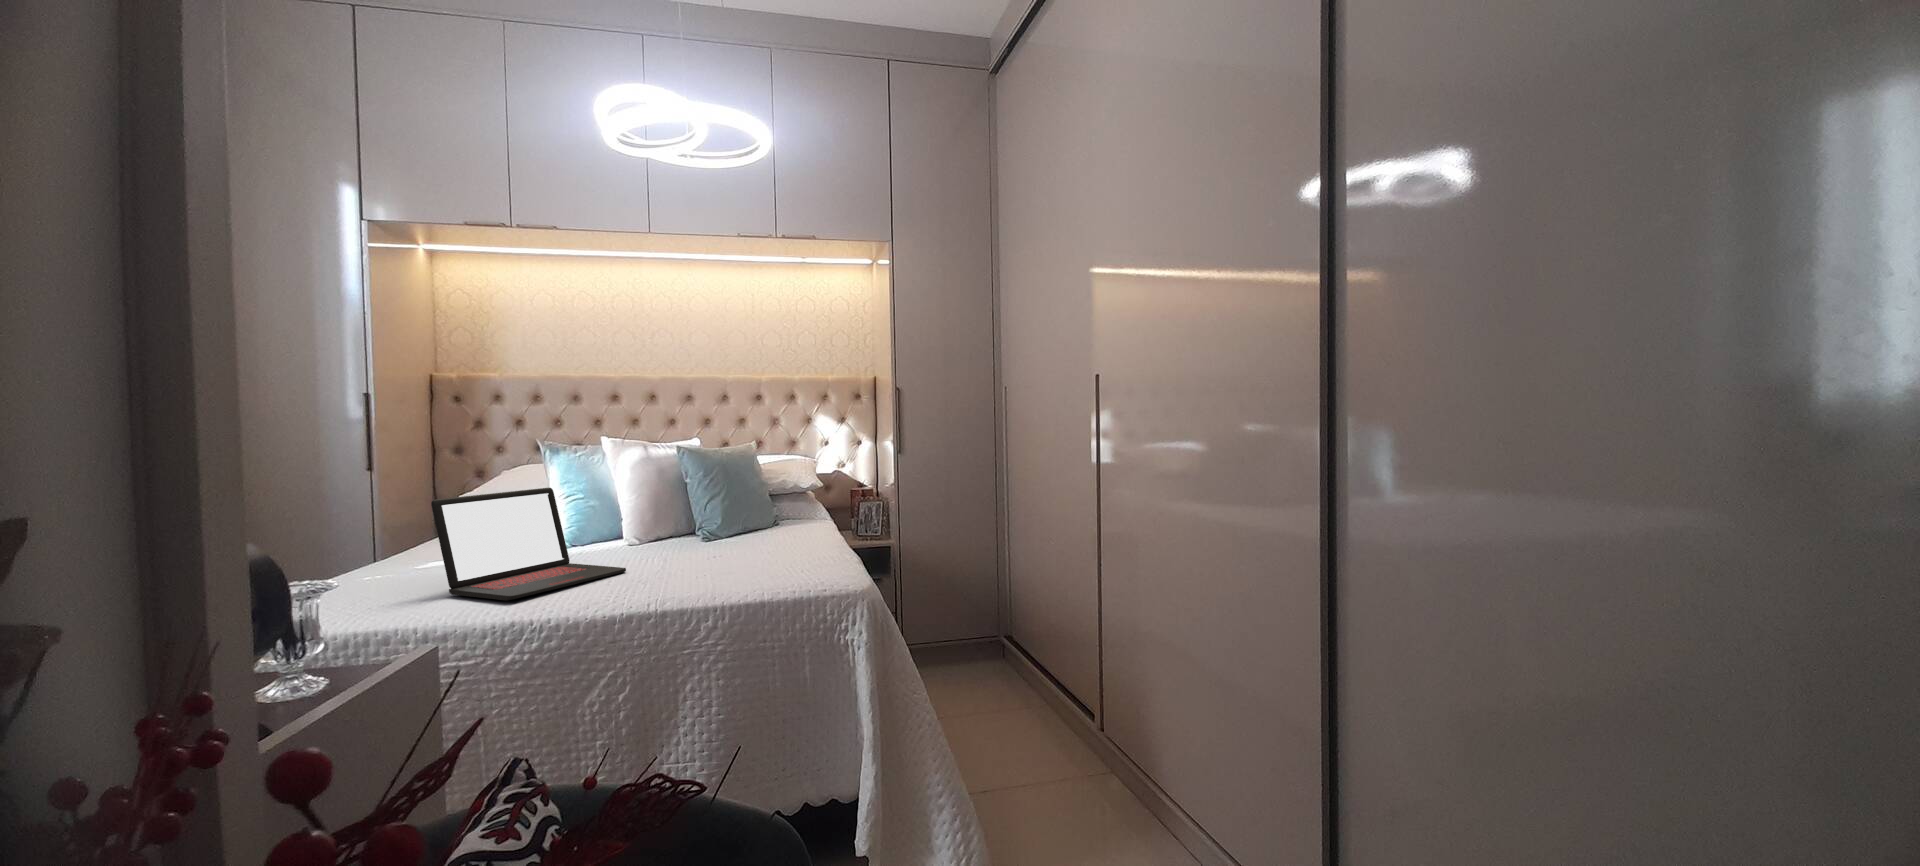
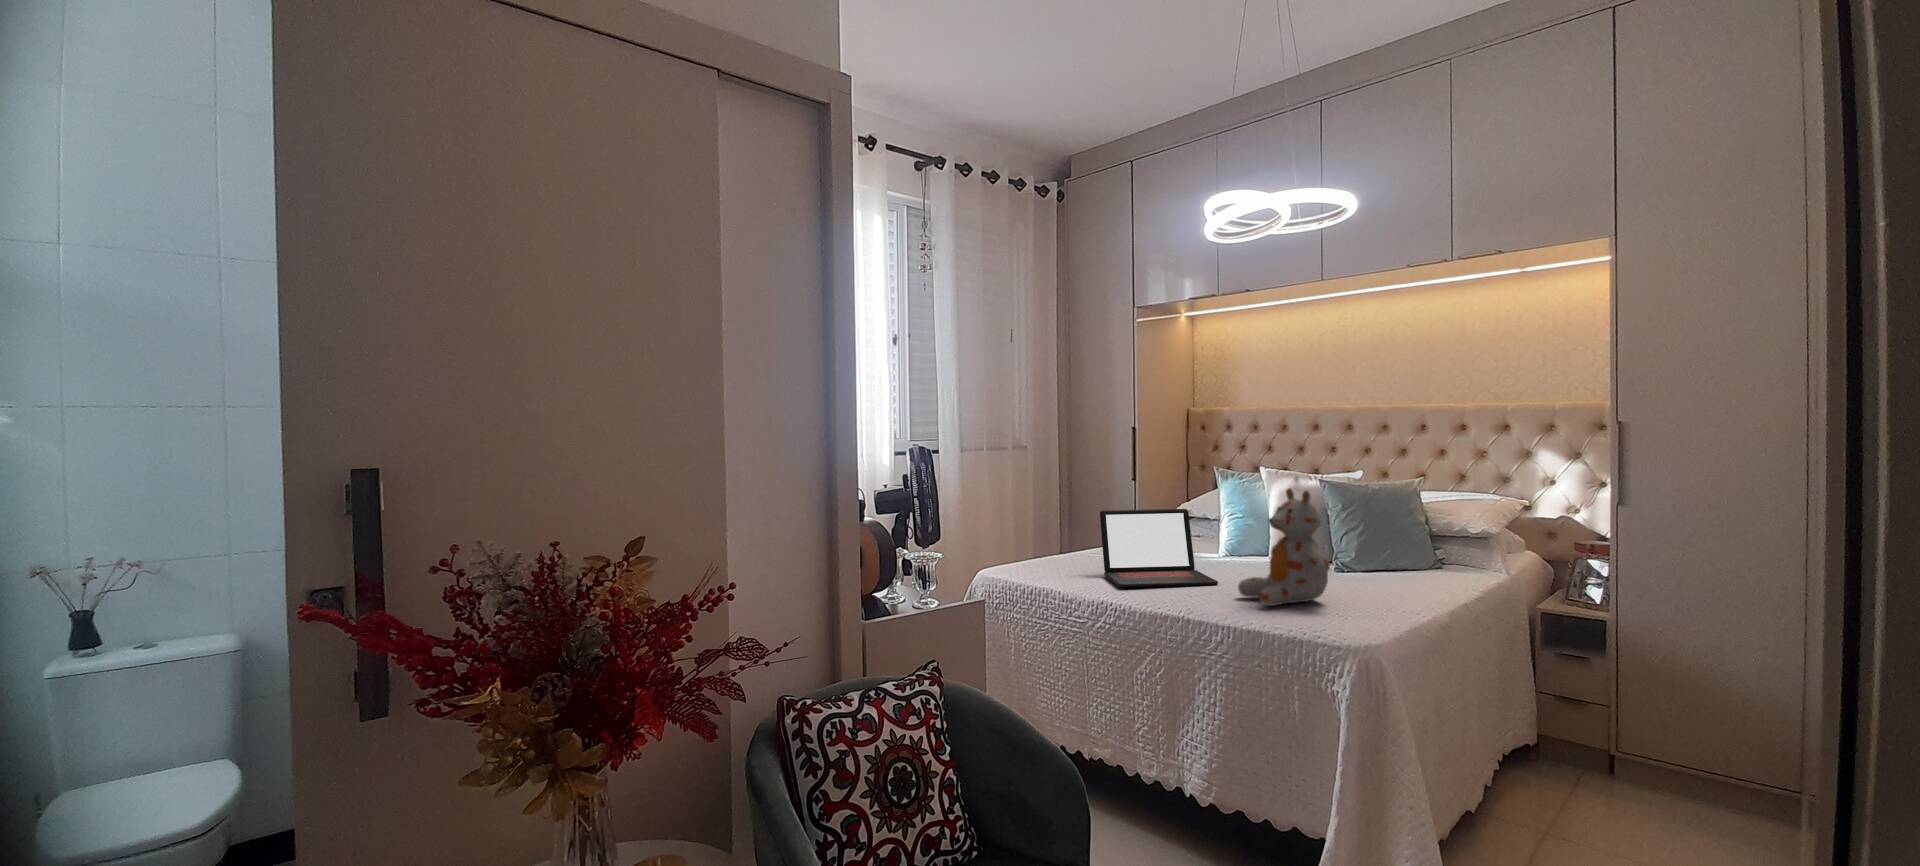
stuffed bear: none [677,445,783,577] -> present [1238,488,1330,606]

